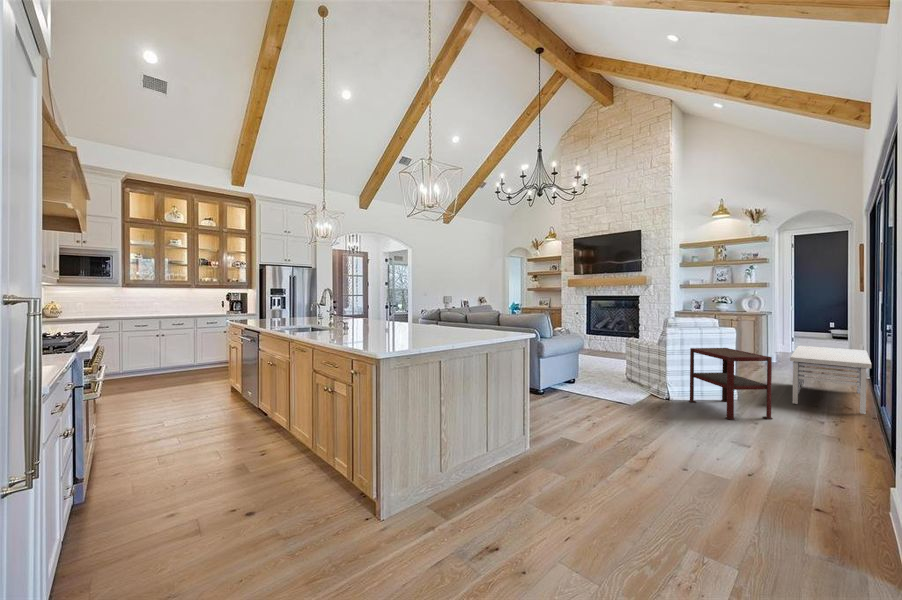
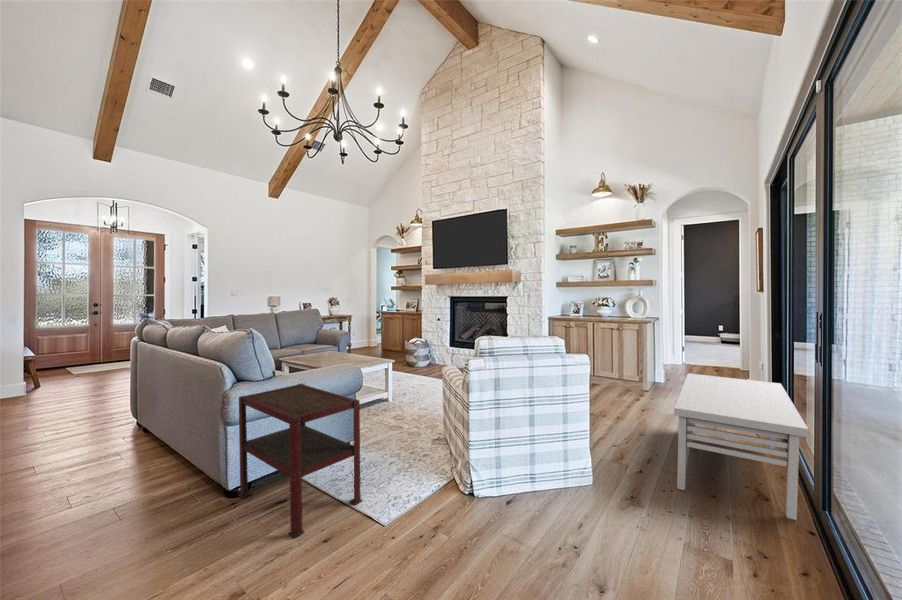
side table: present [689,348,772,420] -> present [238,384,363,538]

